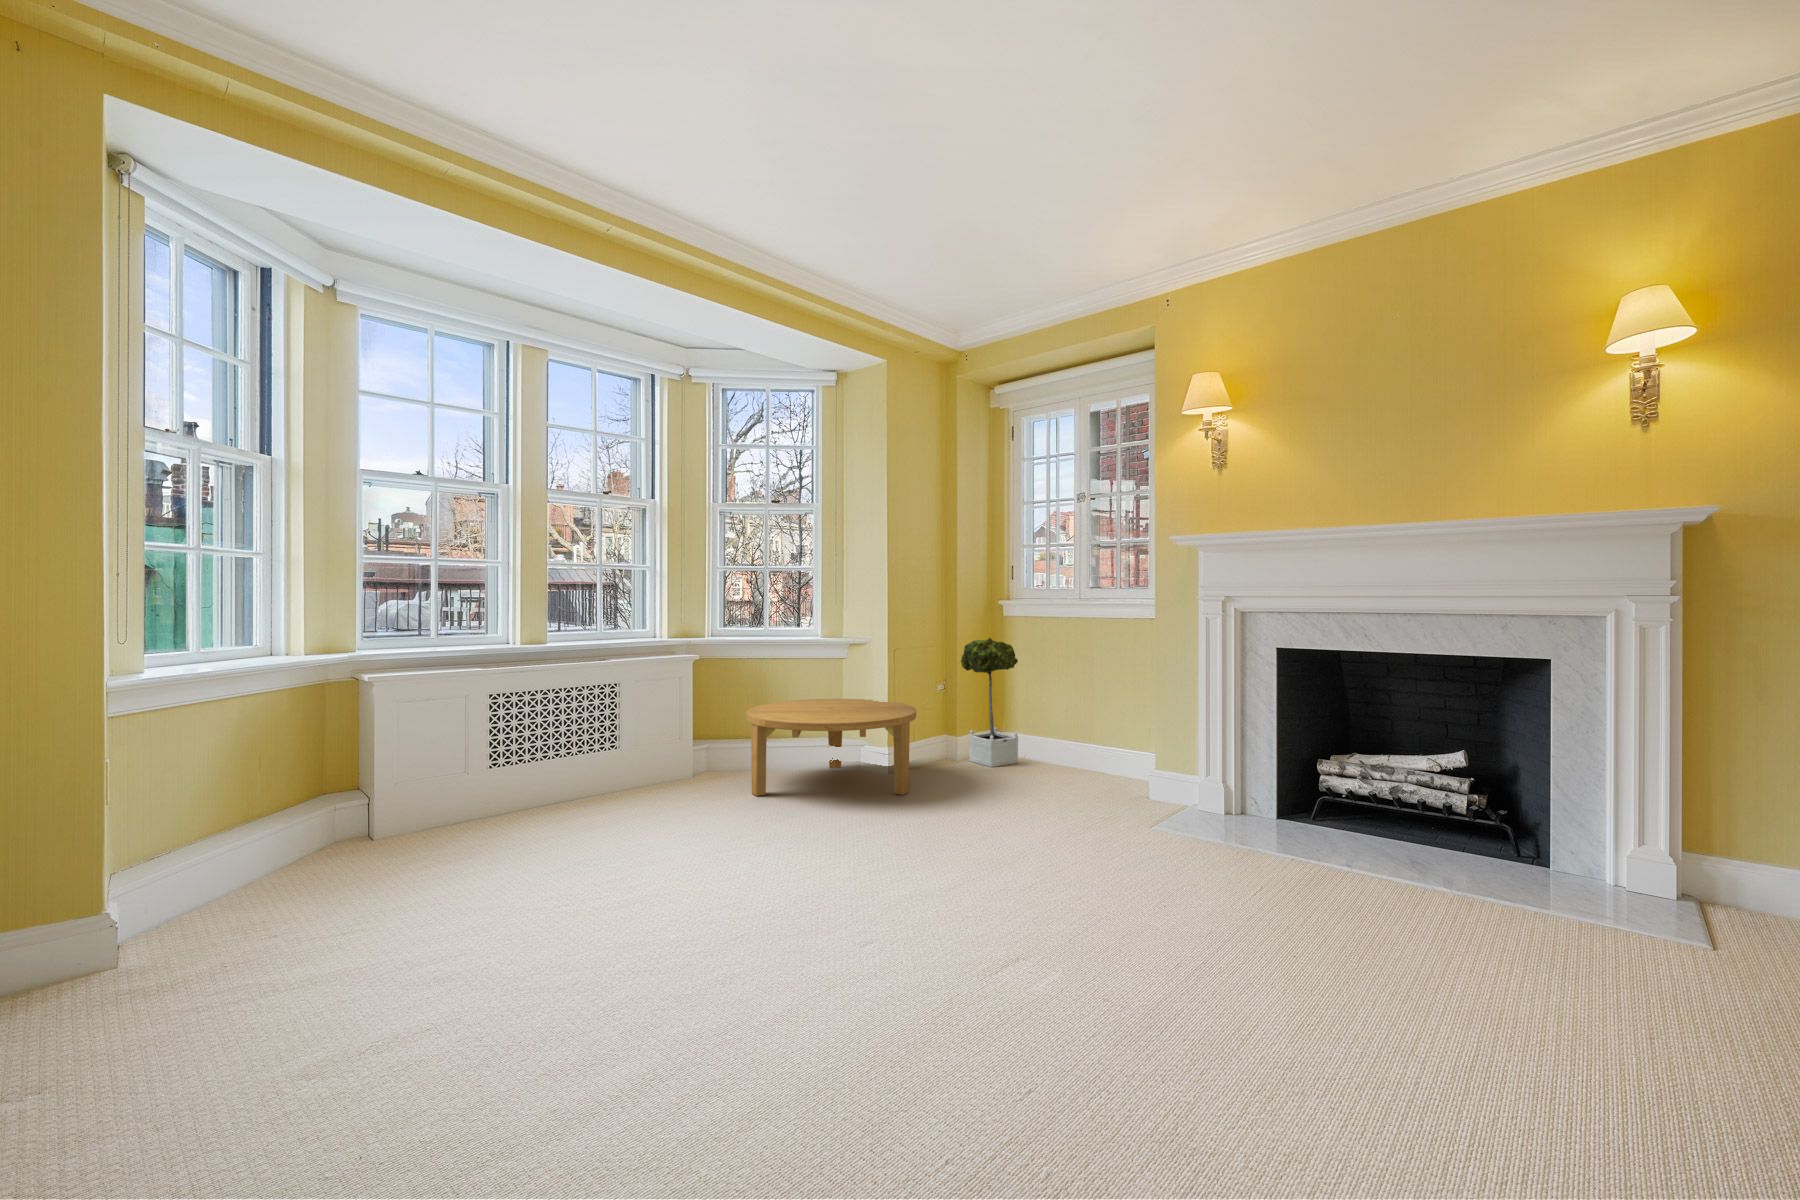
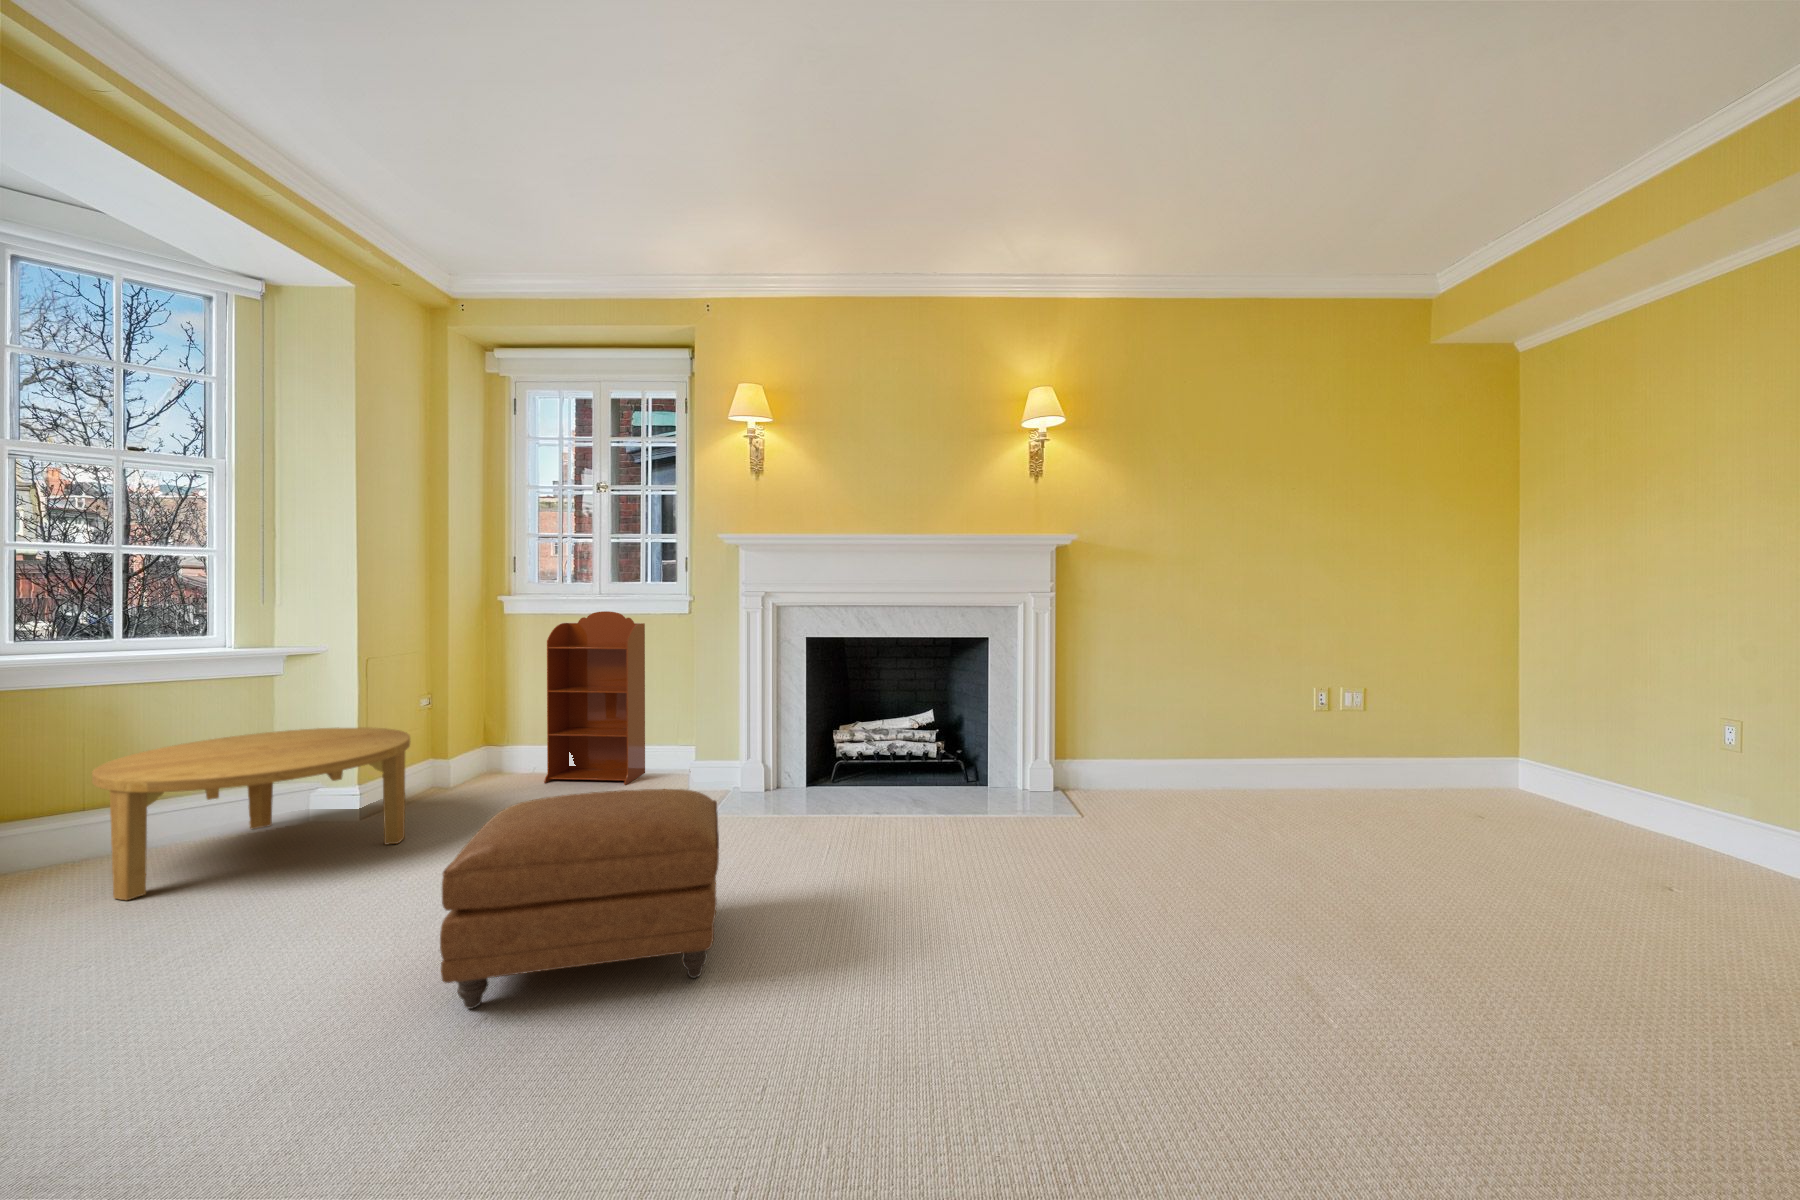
bookcase: none [1026,615,1117,784] -> present [544,611,645,785]
potted tree: present [961,637,1018,767] -> none [454,639,529,786]
ottoman: none [865,766,1100,947] -> present [440,789,719,1009]

